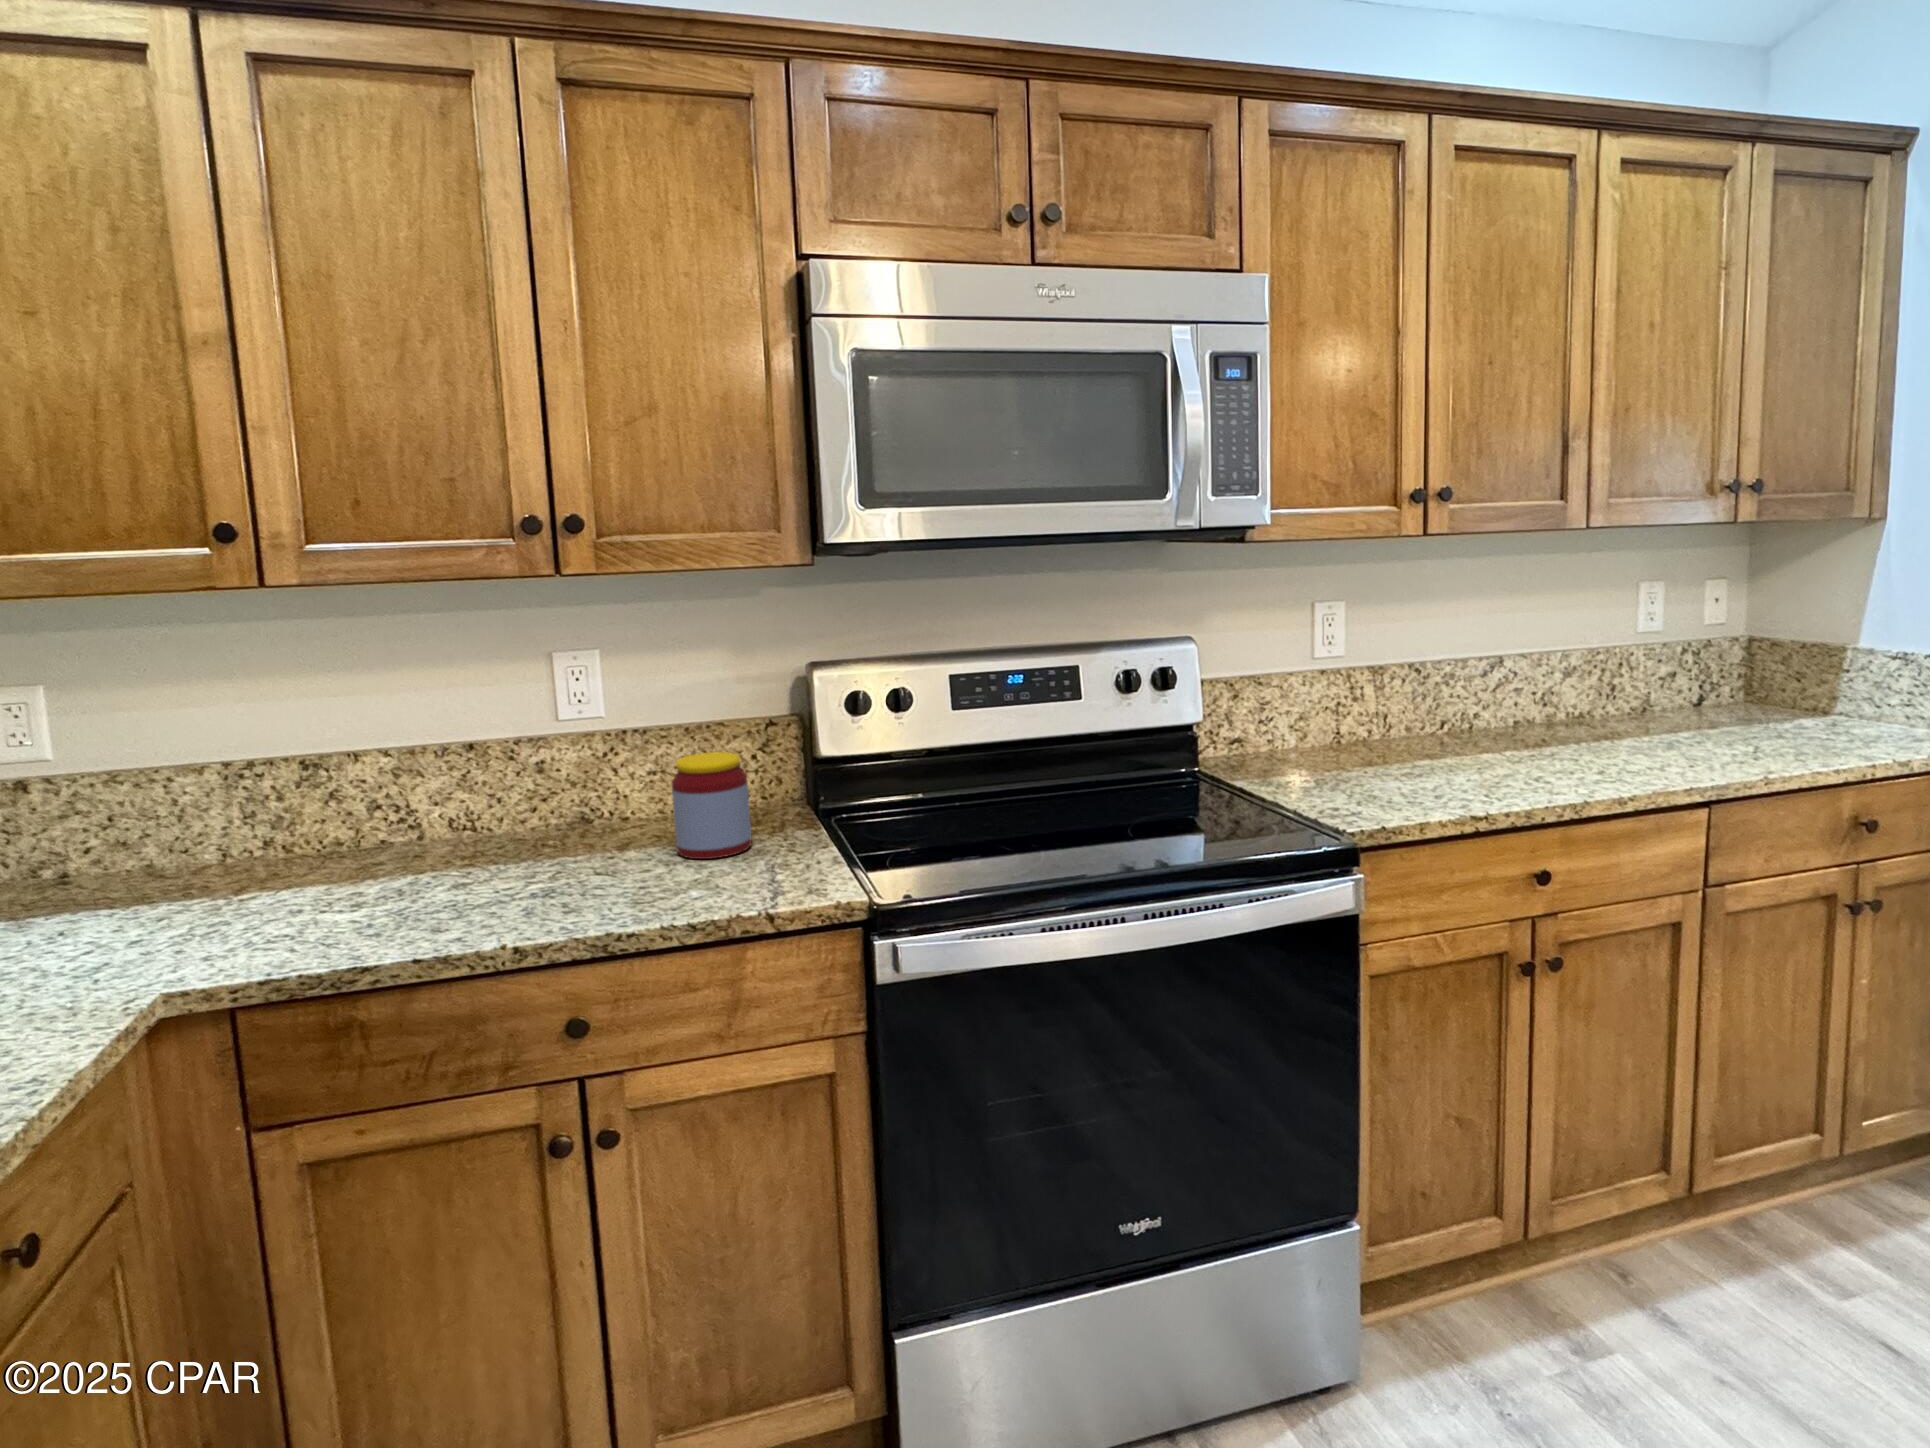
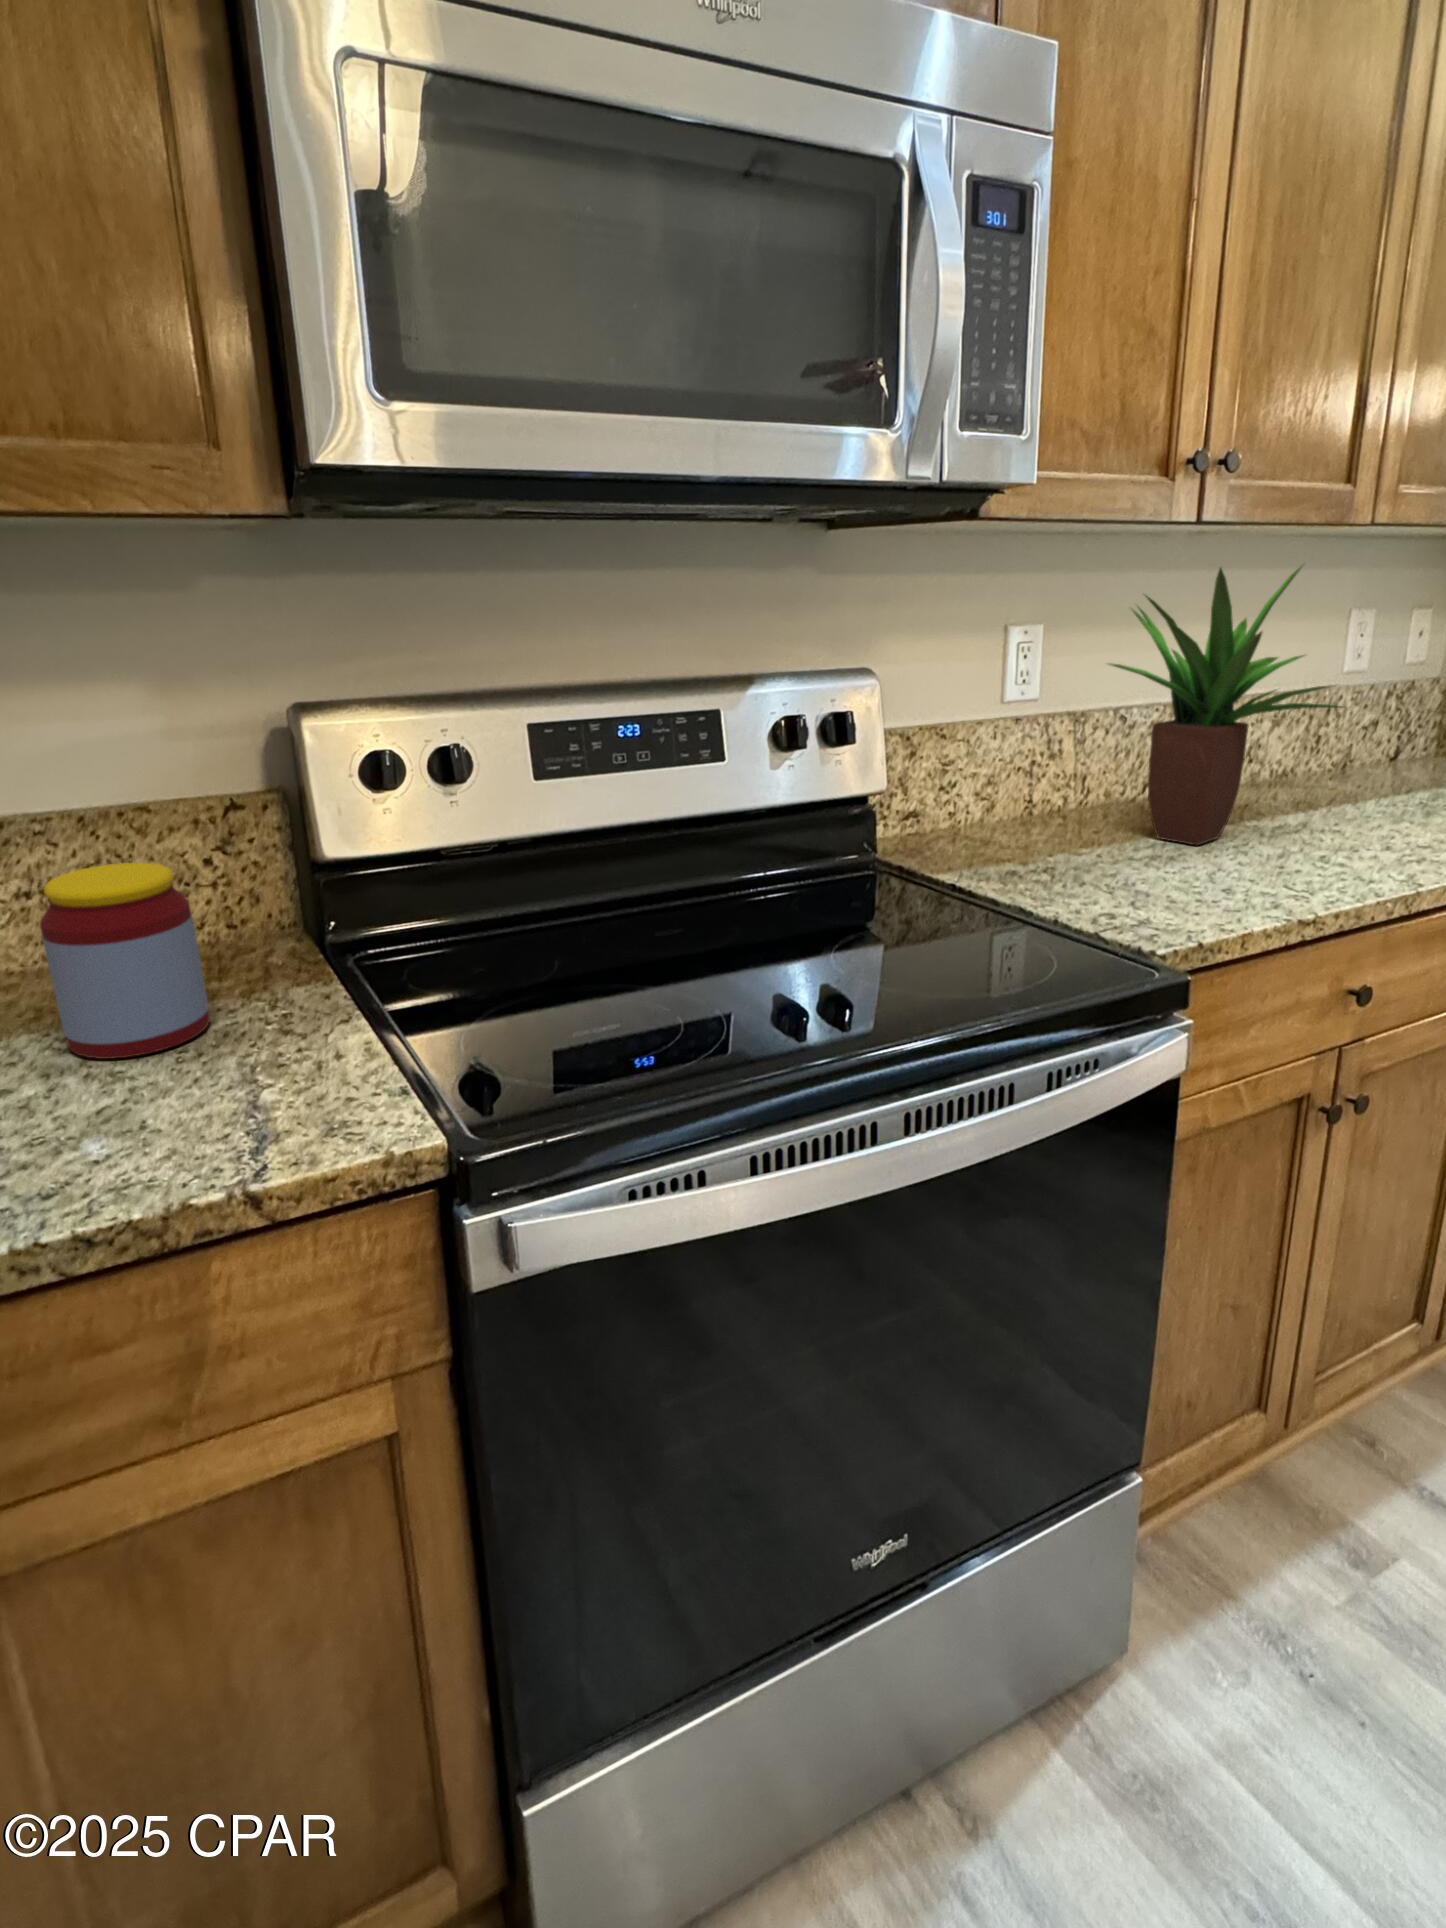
potted plant: none [1366,561,1555,767] -> present [1110,566,1342,845]

